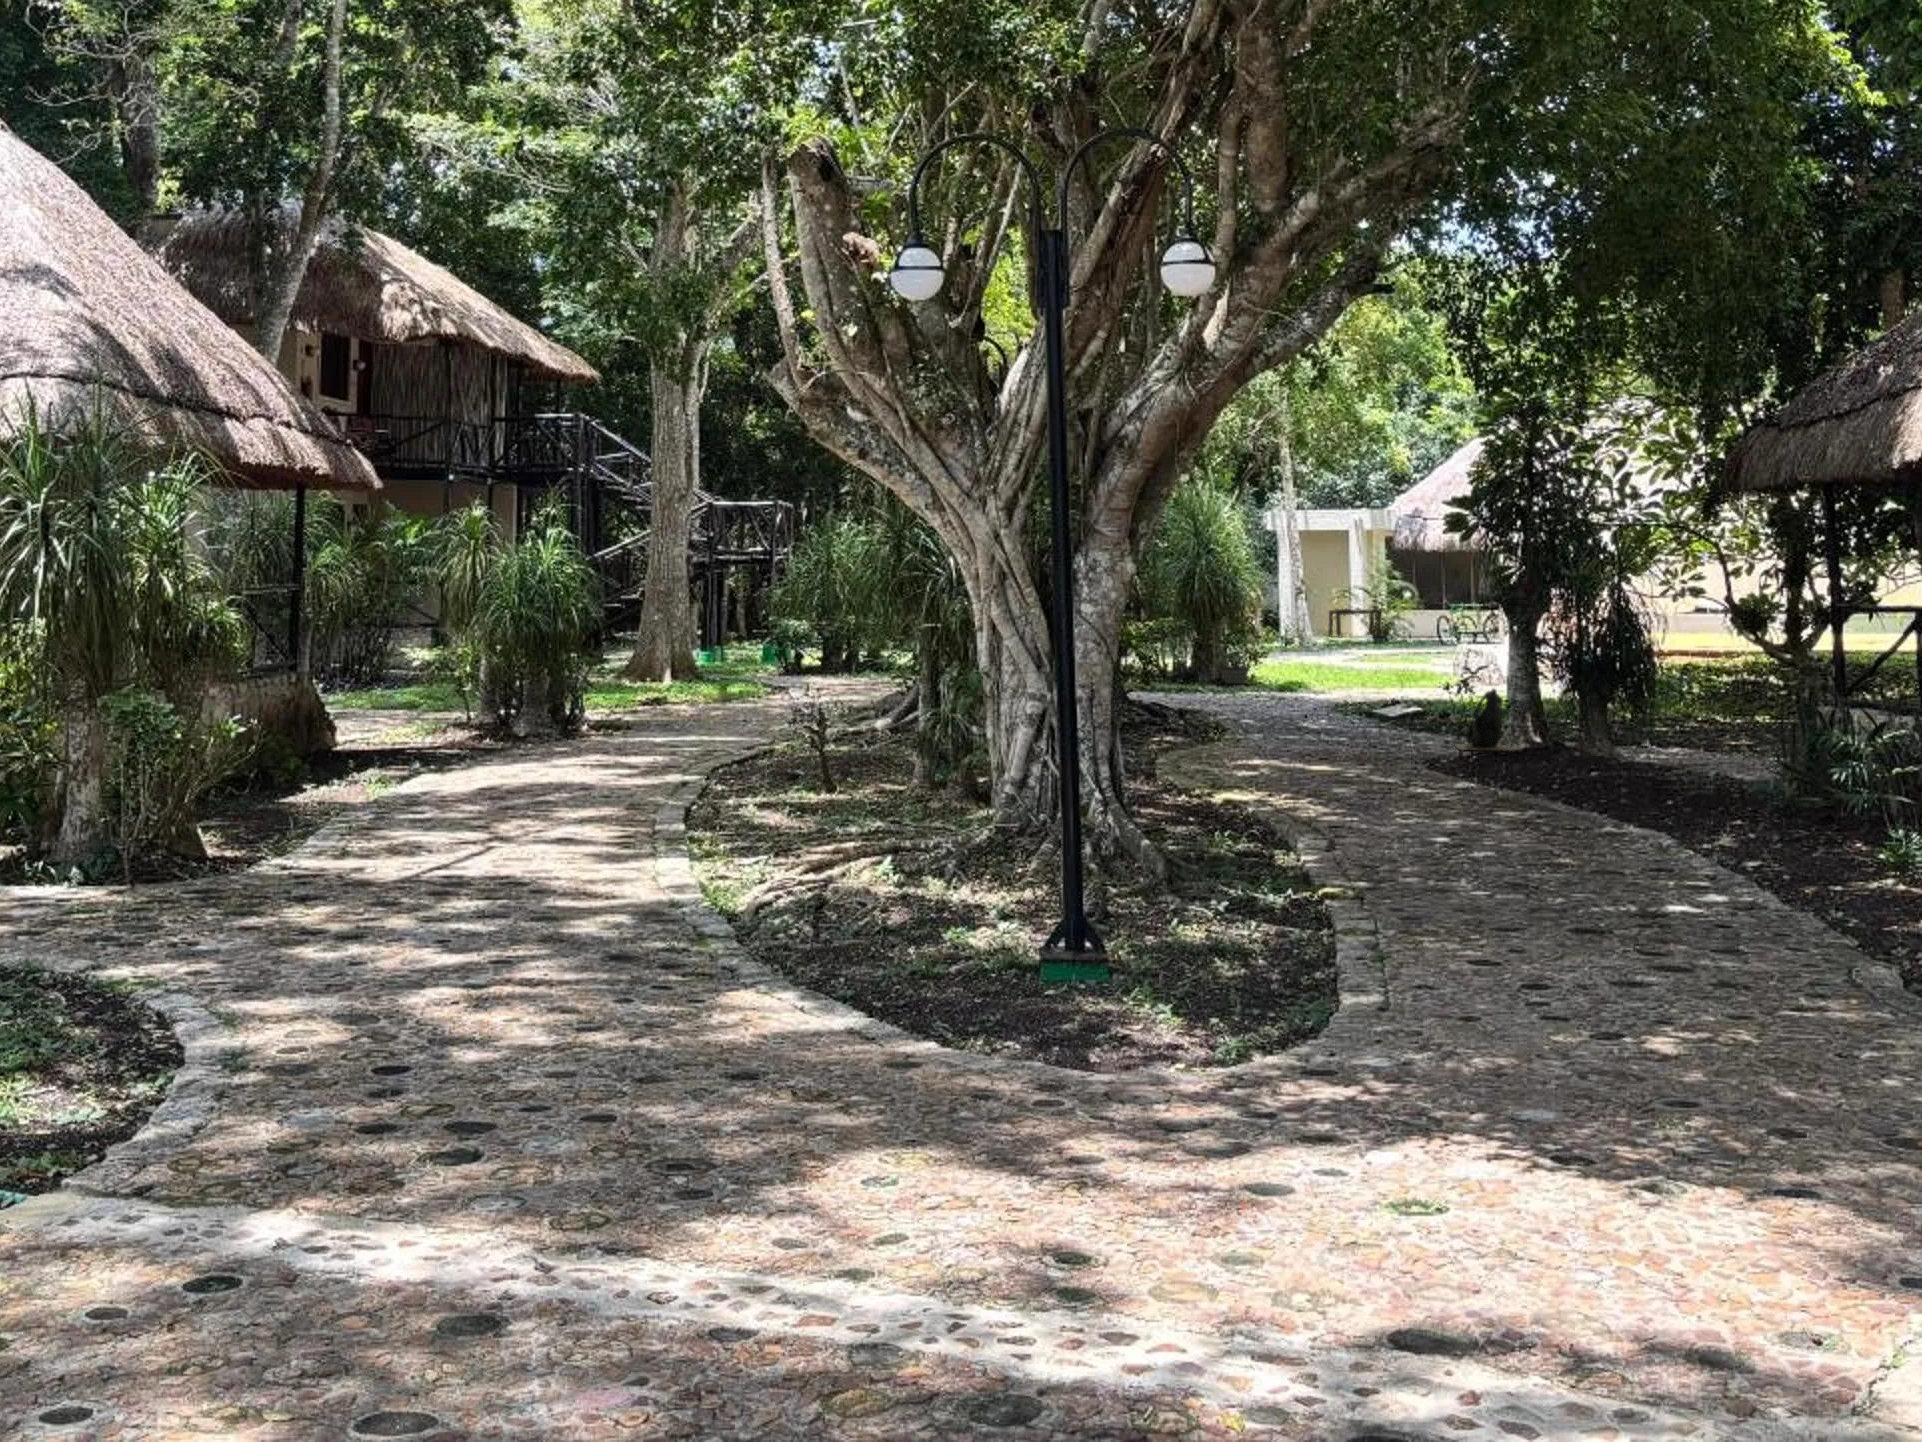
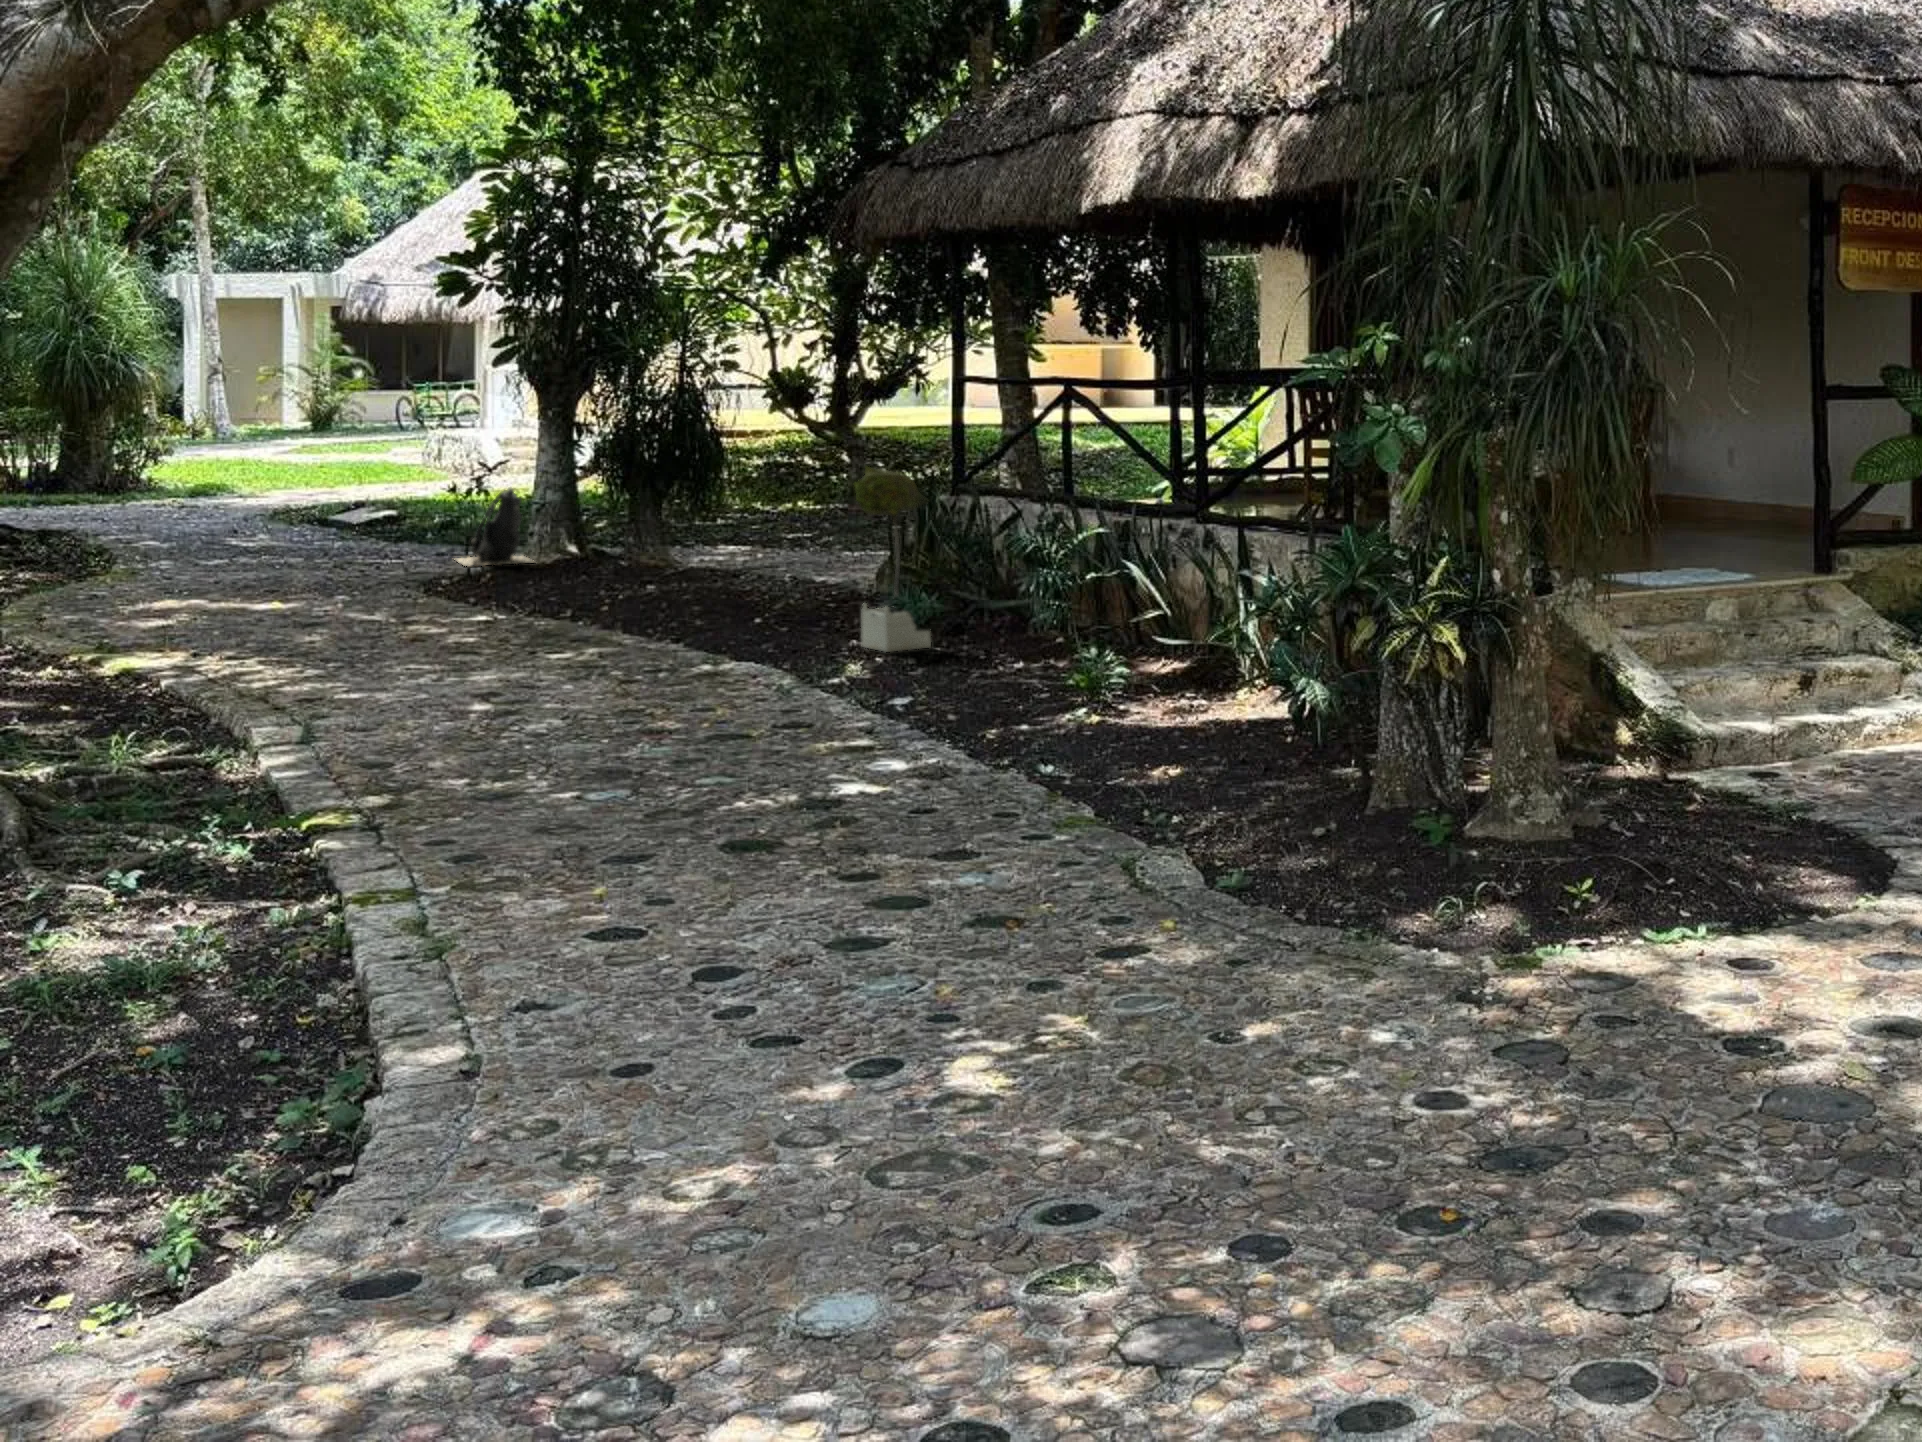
bench: present [1328,609,1381,637] -> none [250,391,322,425]
bucket: present [1219,653,1250,684] -> none [99,450,147,491]
potted tree: none [1731,675,1802,832] -> present [855,466,931,652]

